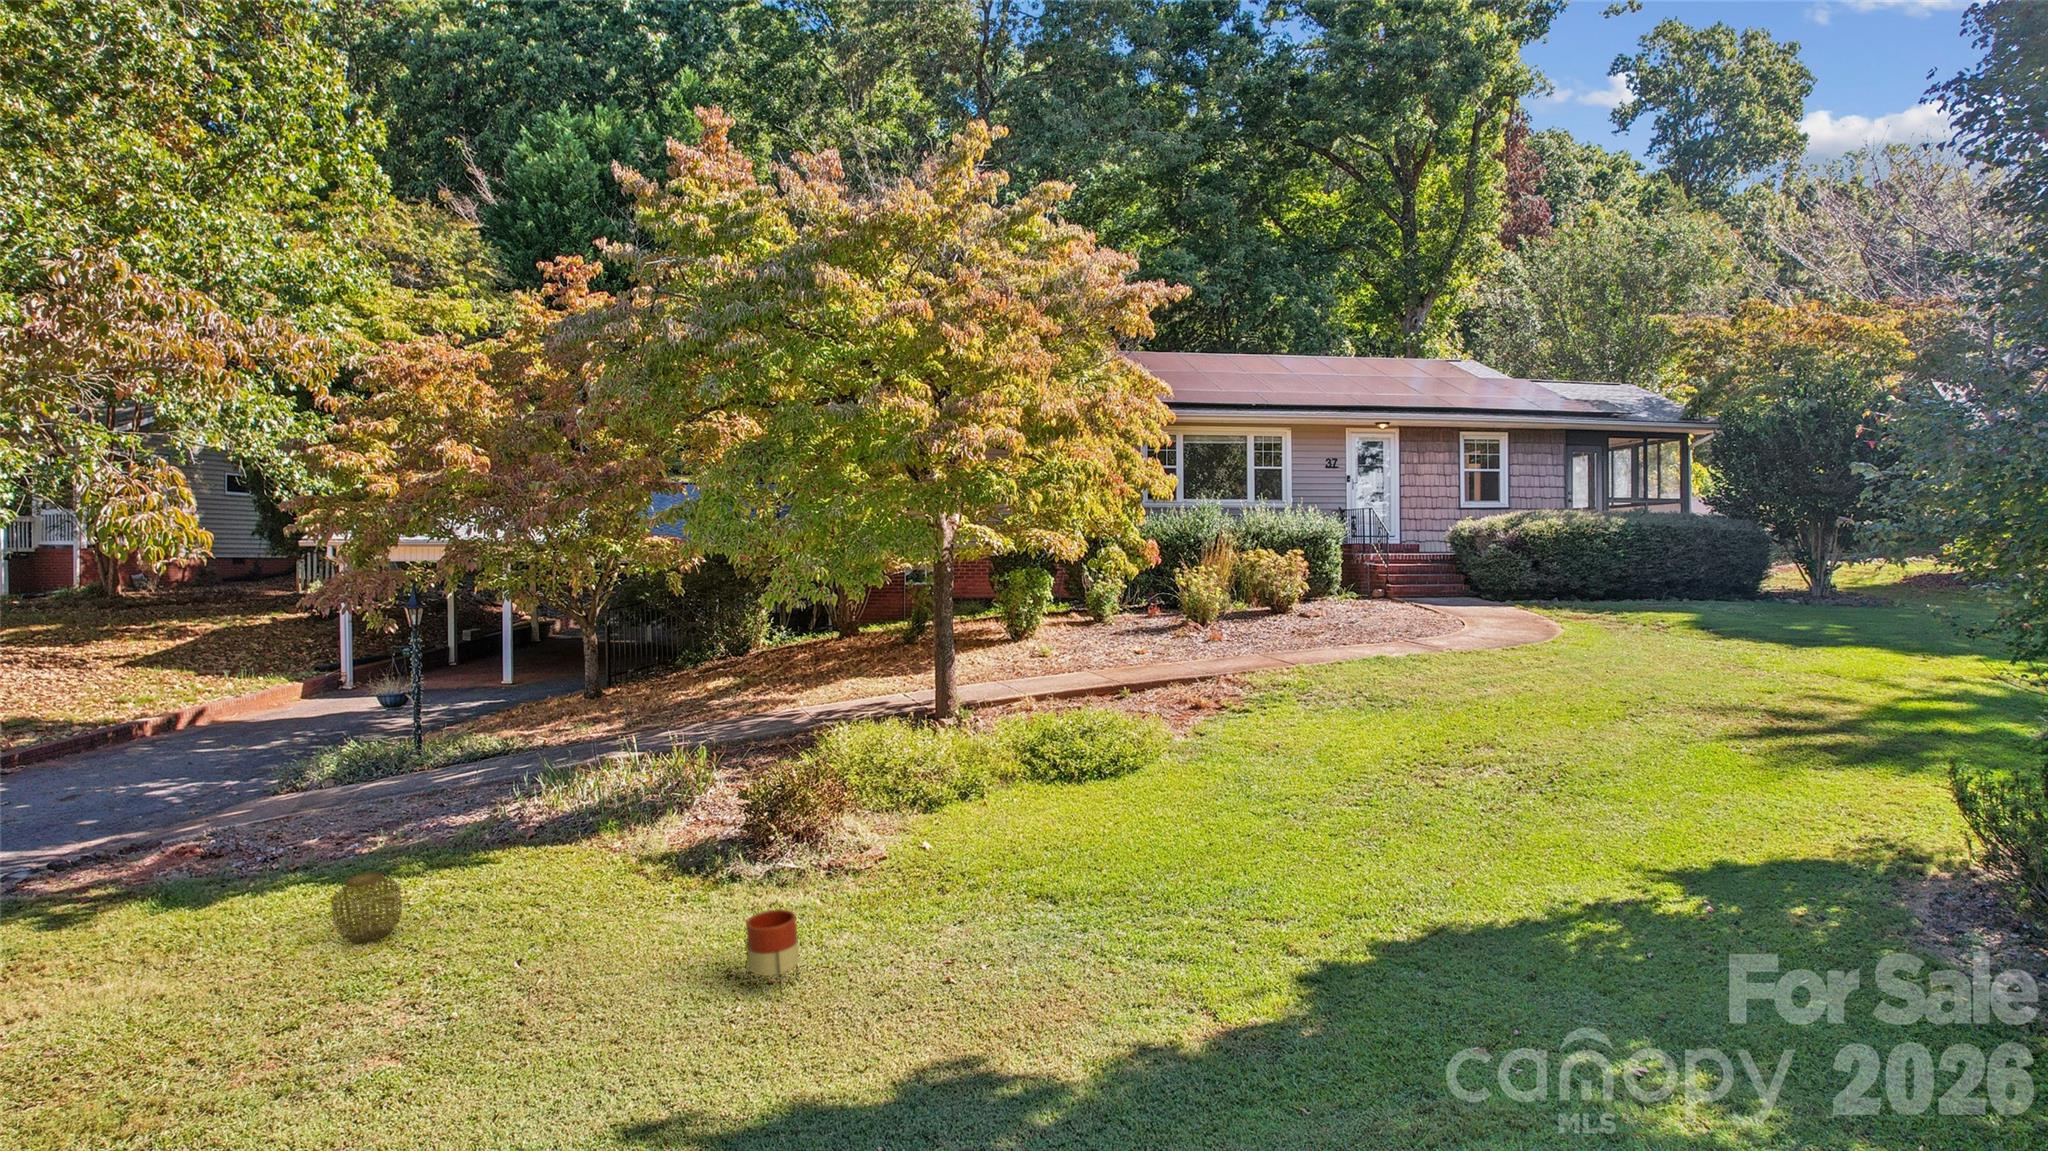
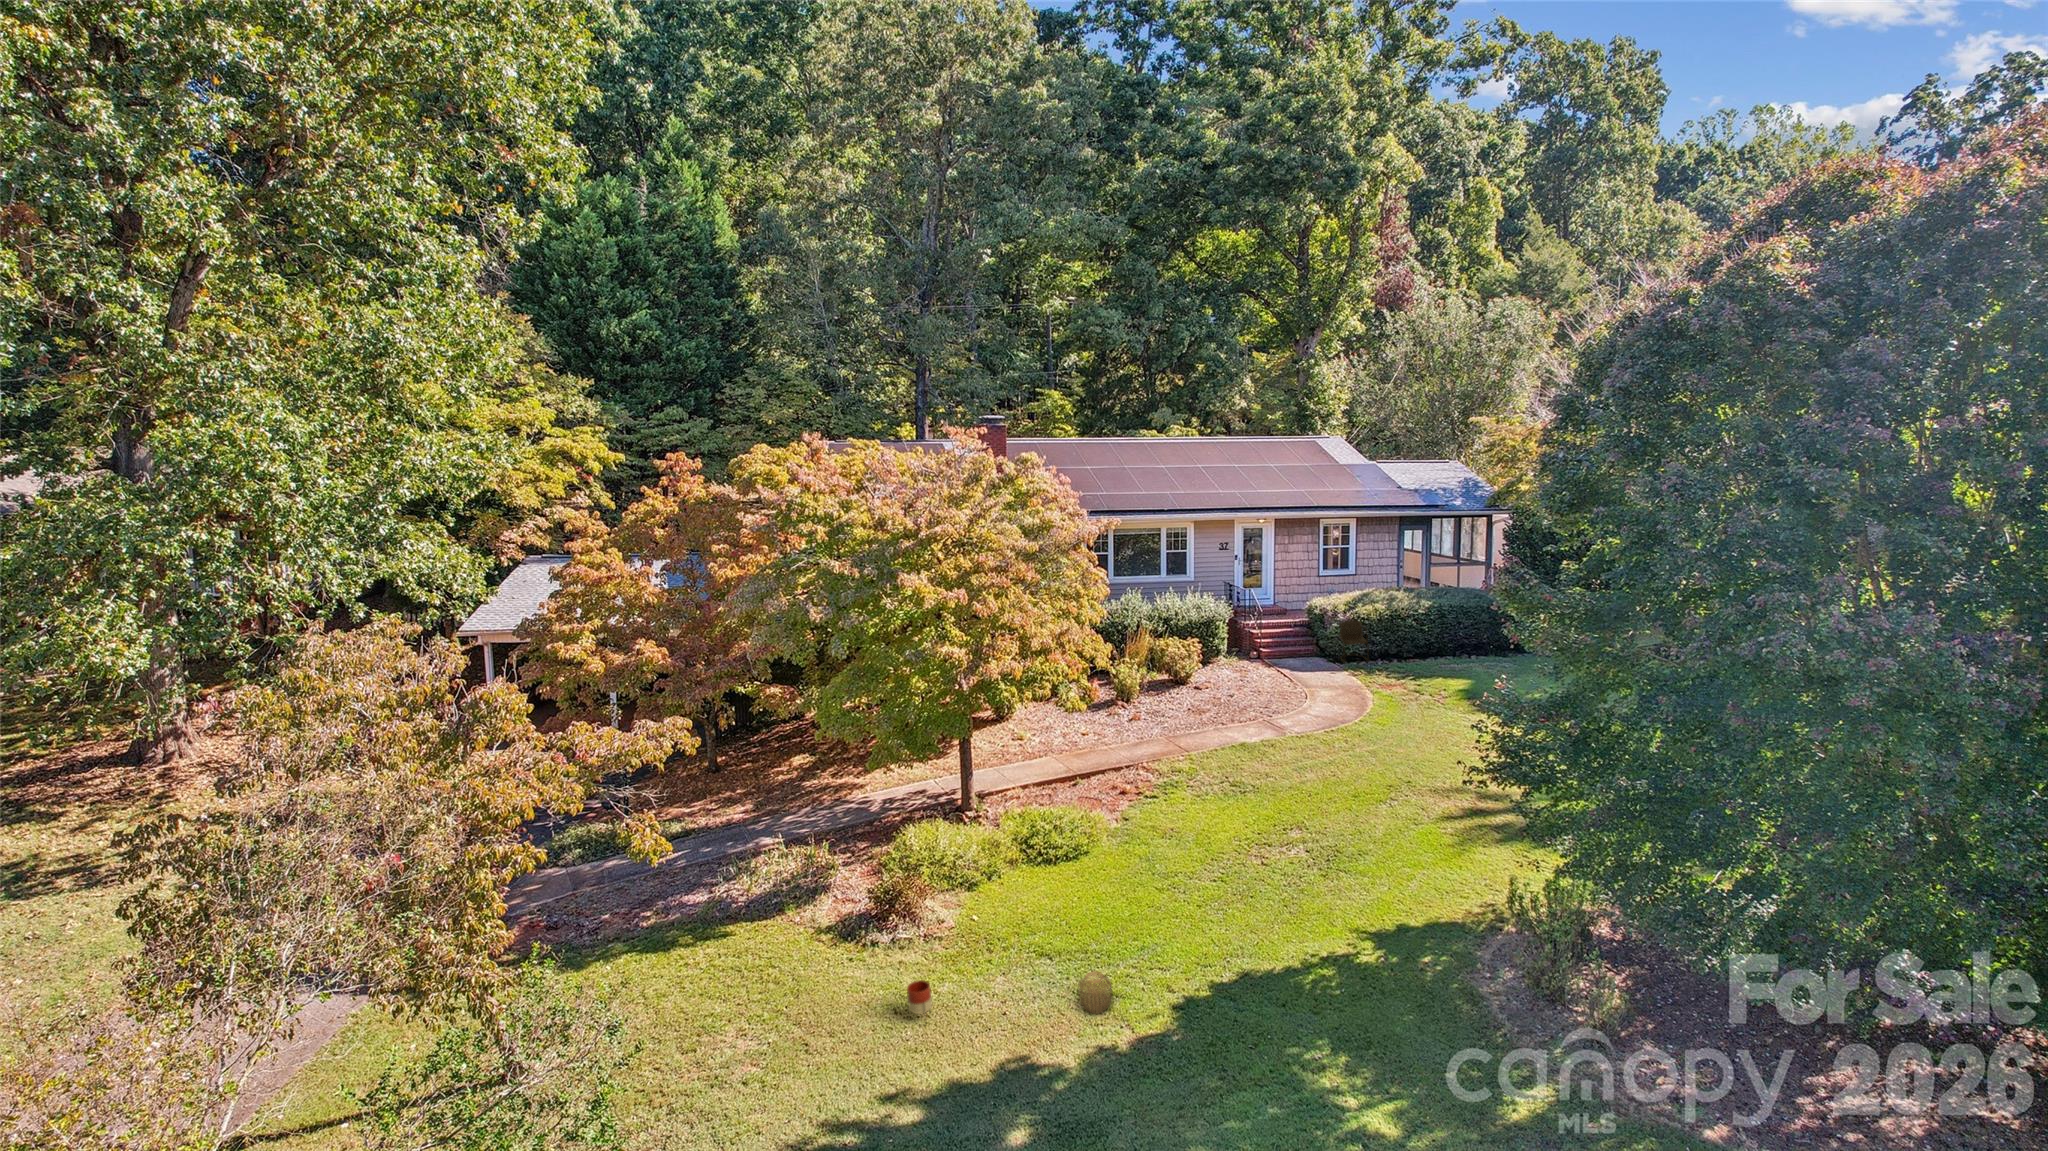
chair: none [1500,544,1546,602] -> present [1339,620,1369,662]
woven basket: present [331,872,402,944] -> present [1078,971,1112,1014]

